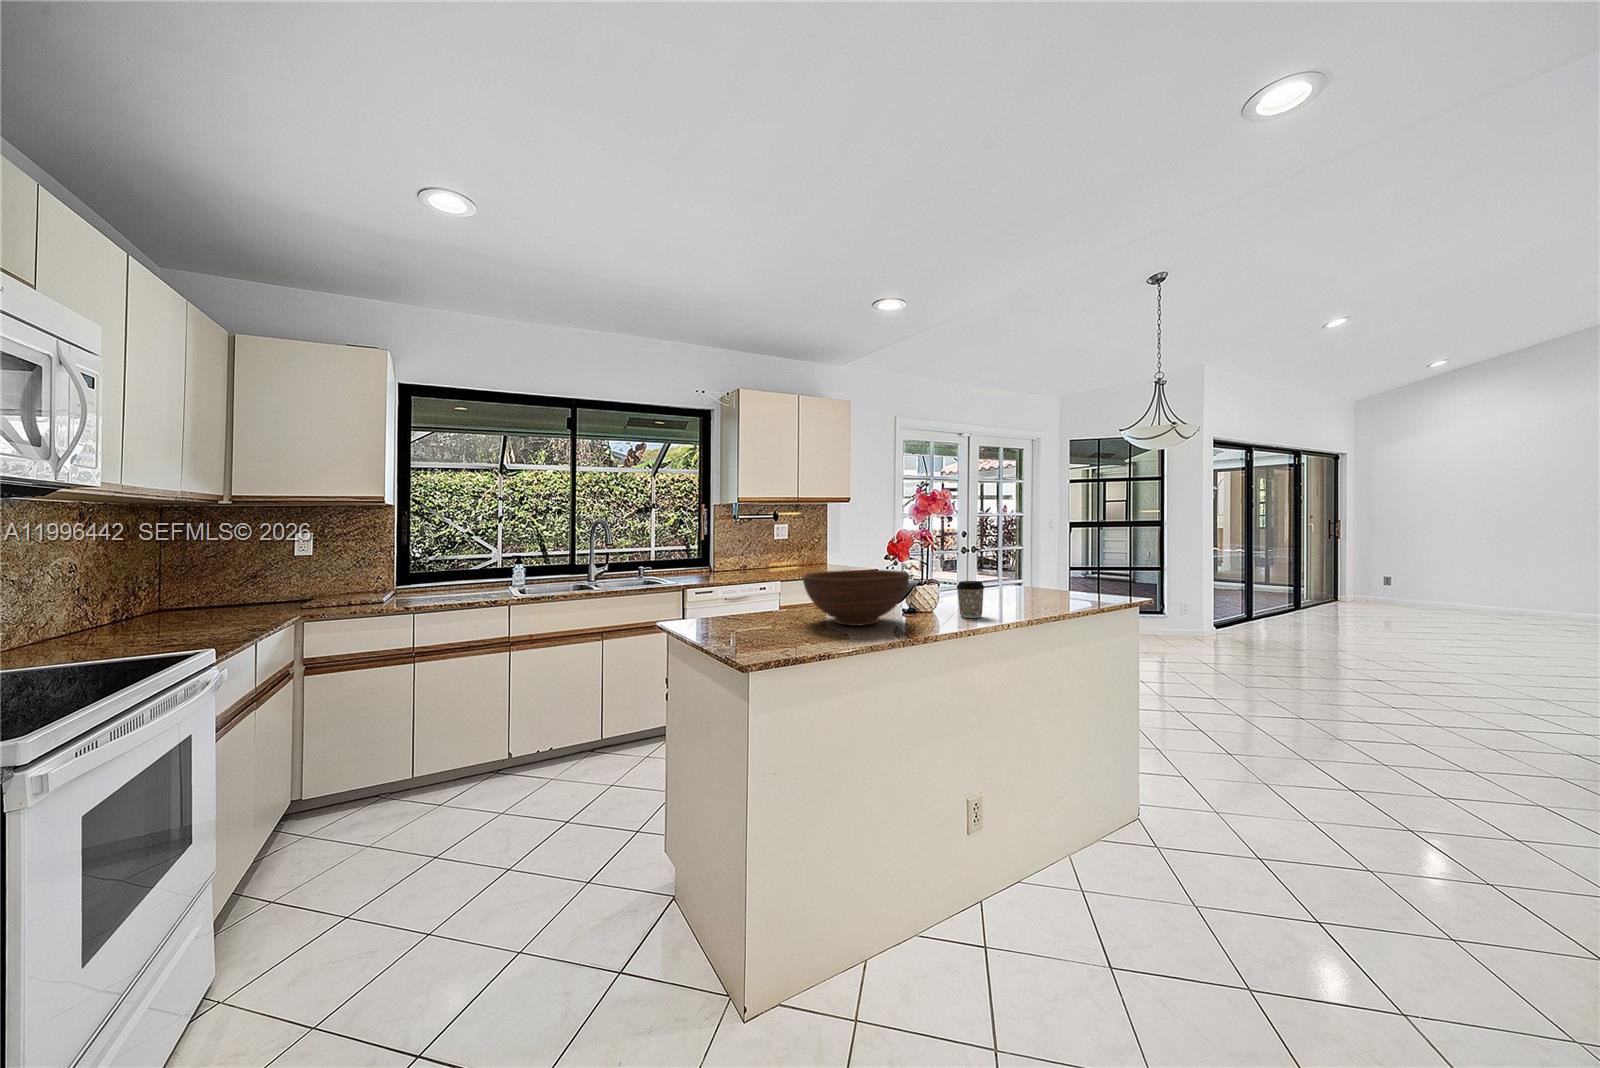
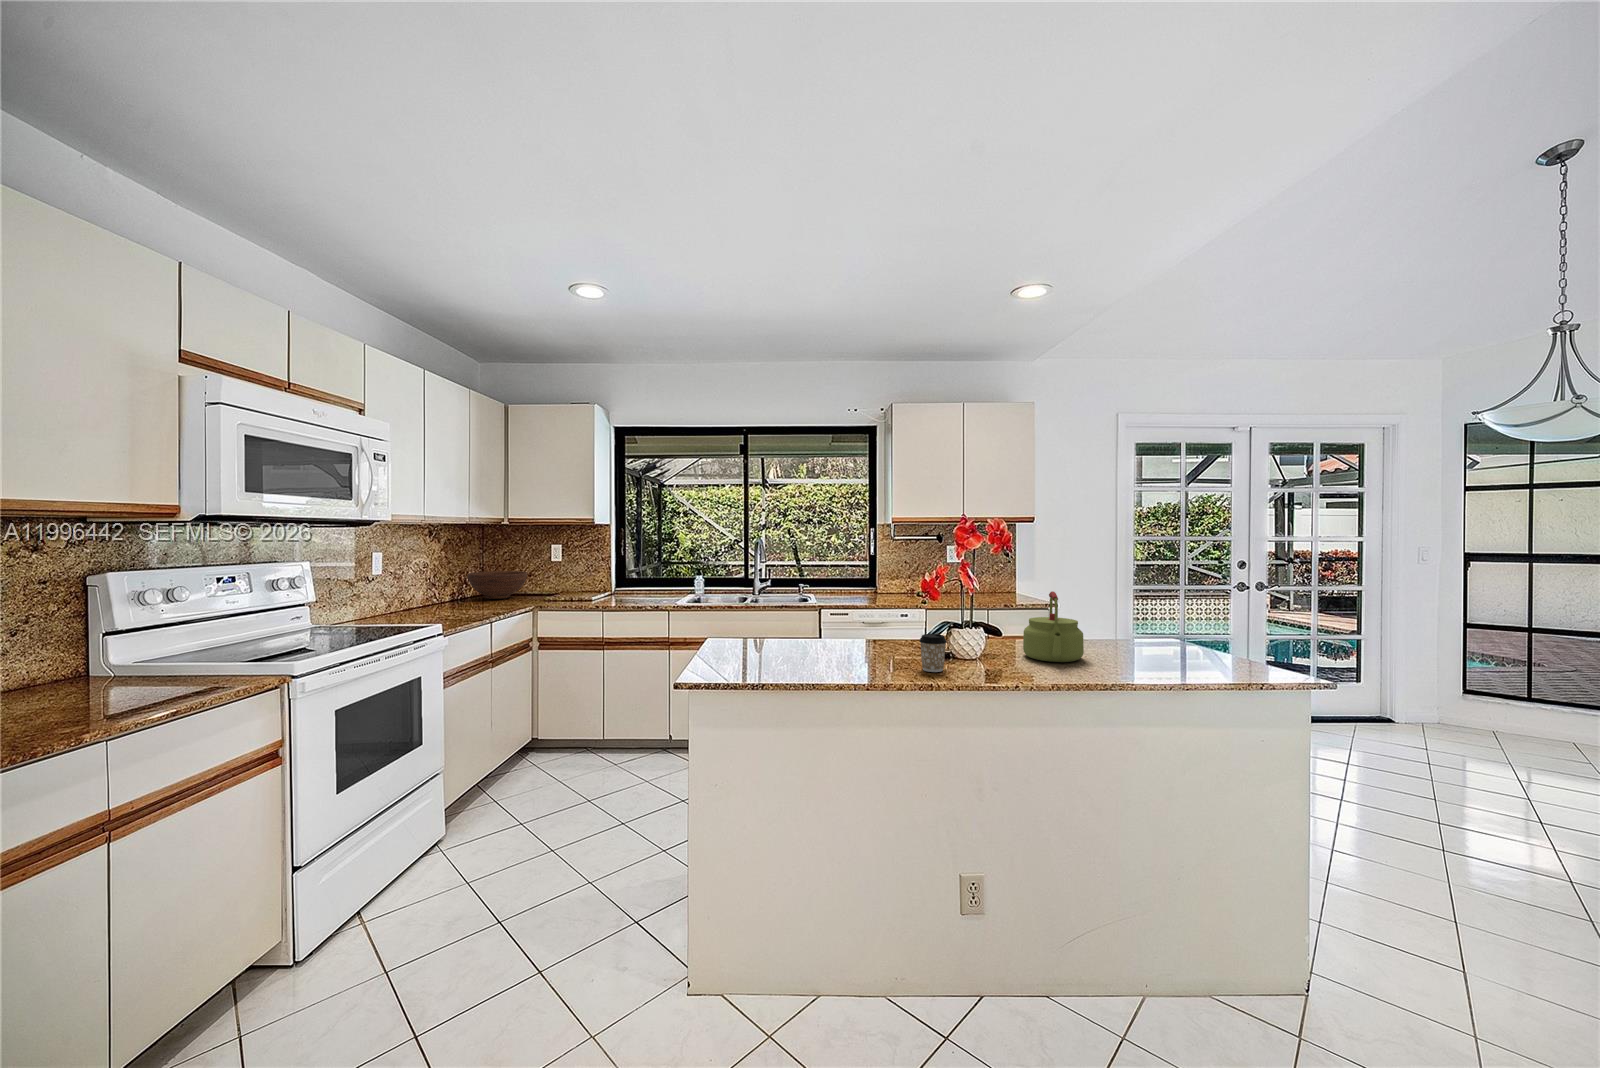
kettle: none [994,538,1049,600] -> present [1023,591,1084,662]
fruit bowl: present [803,570,910,626] -> present [468,571,527,599]

